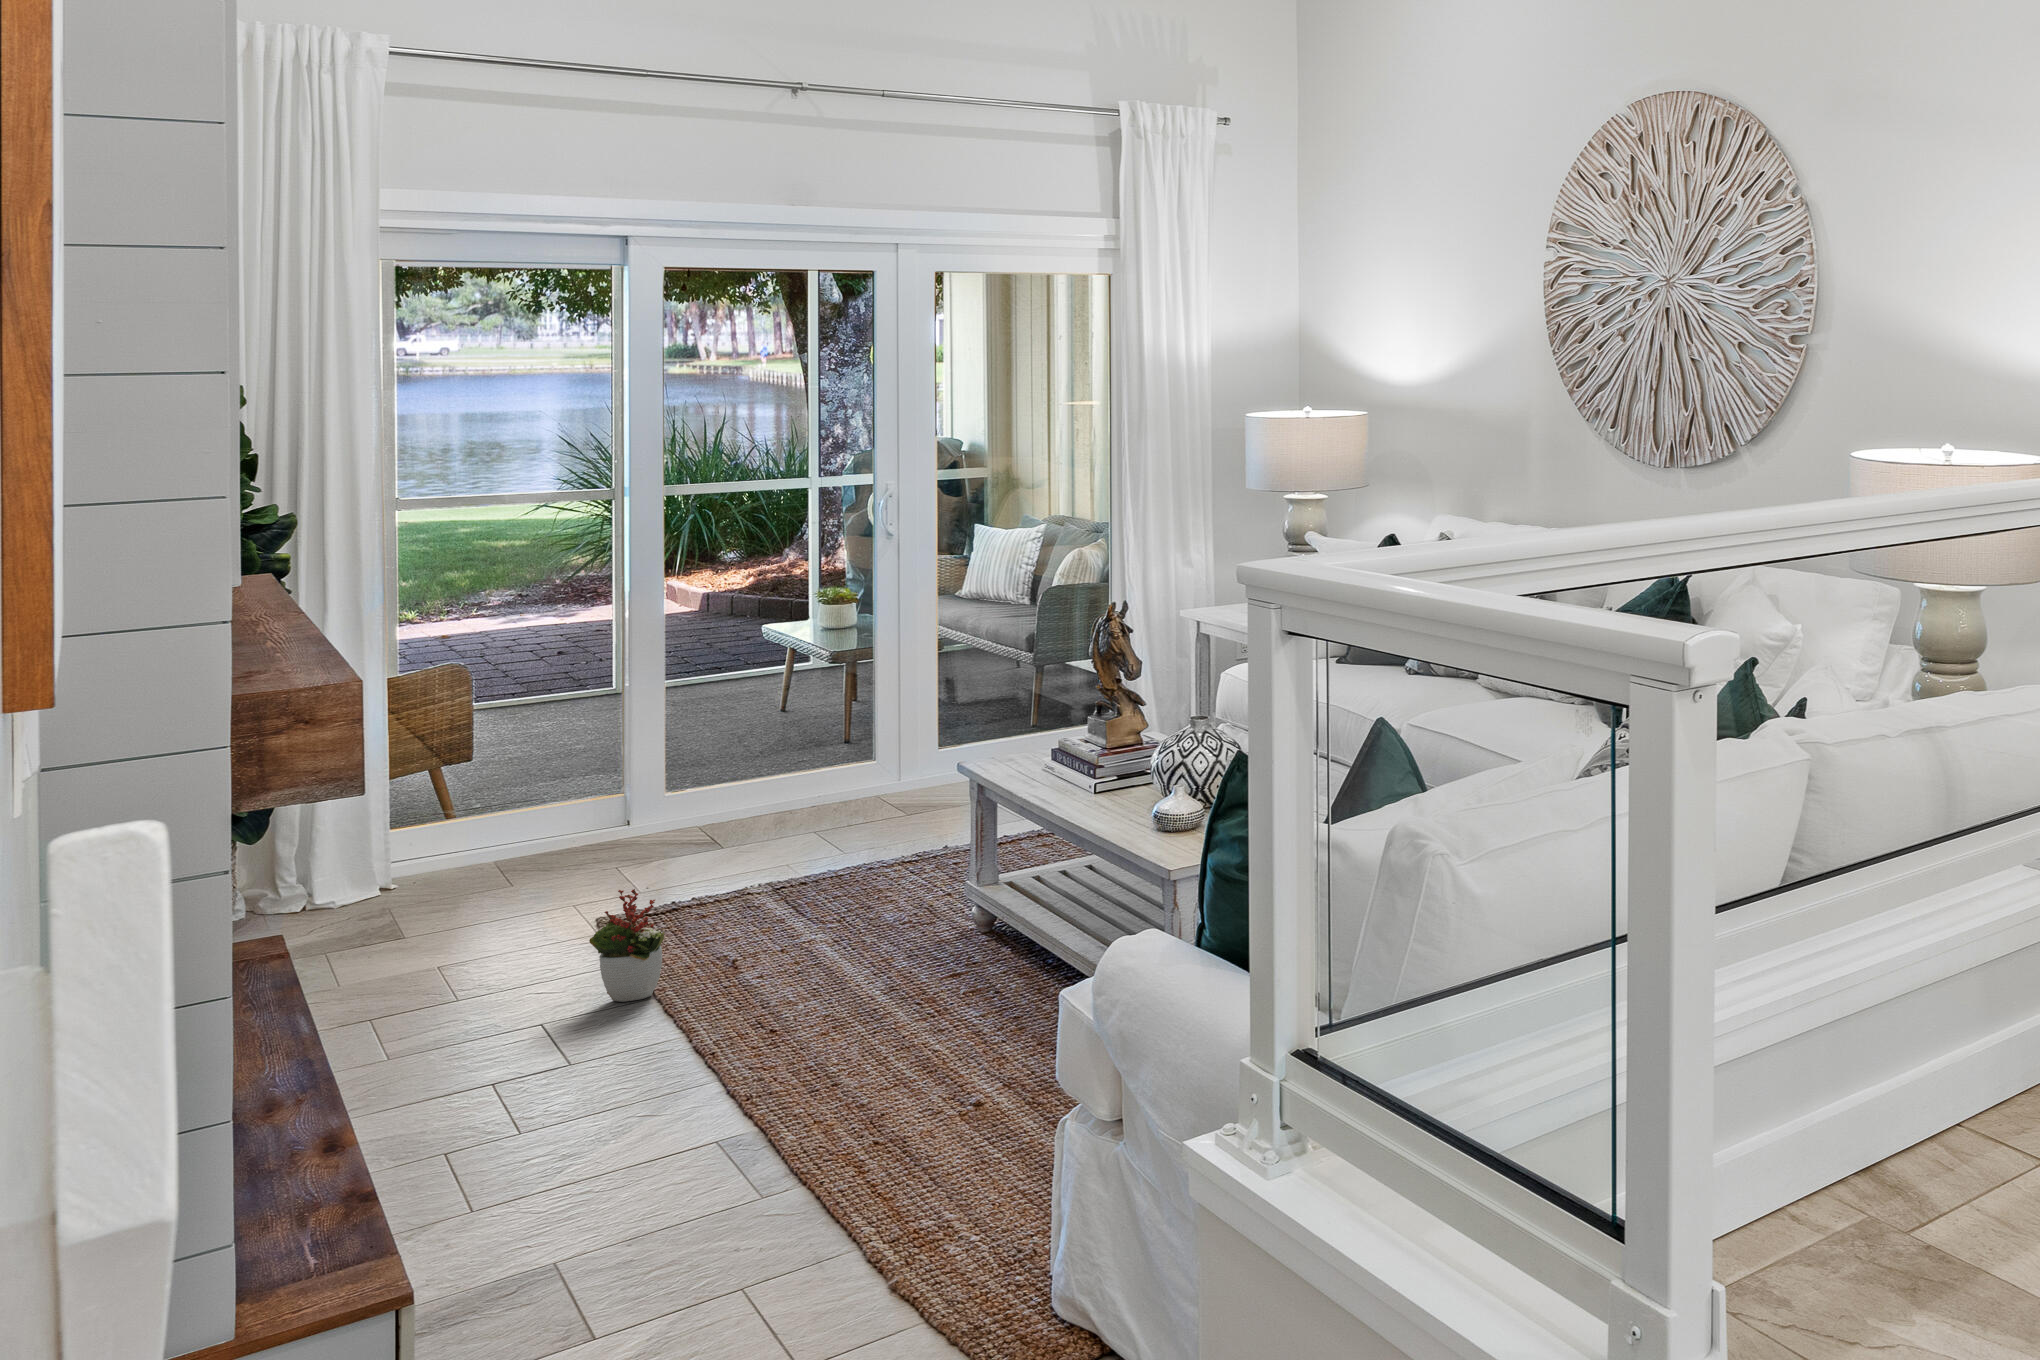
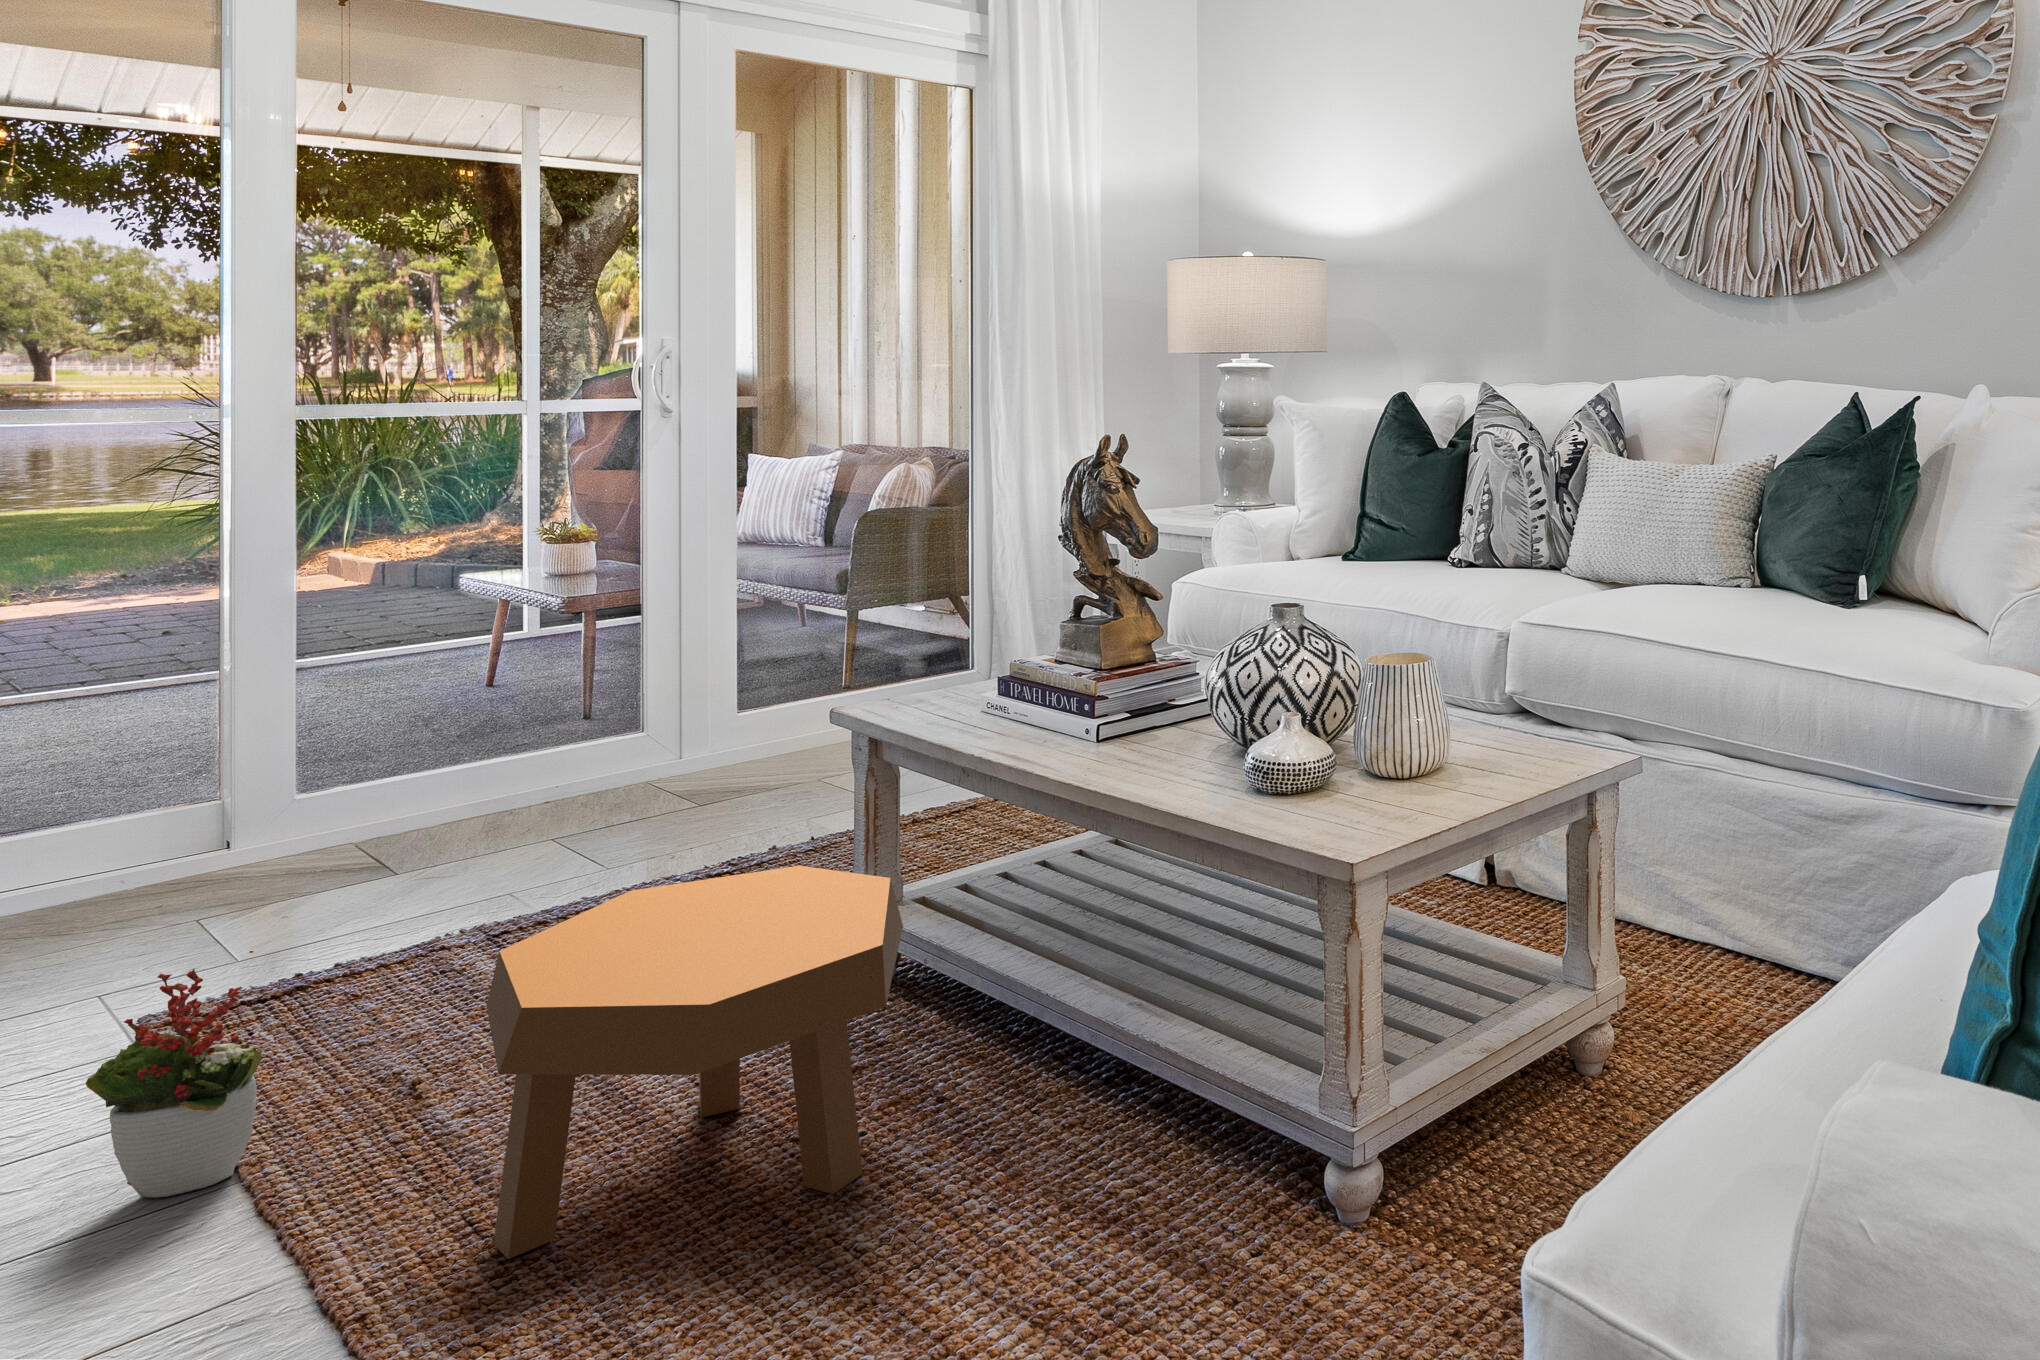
footstool: none [767,857,977,1040] -> present [486,866,903,1259]

